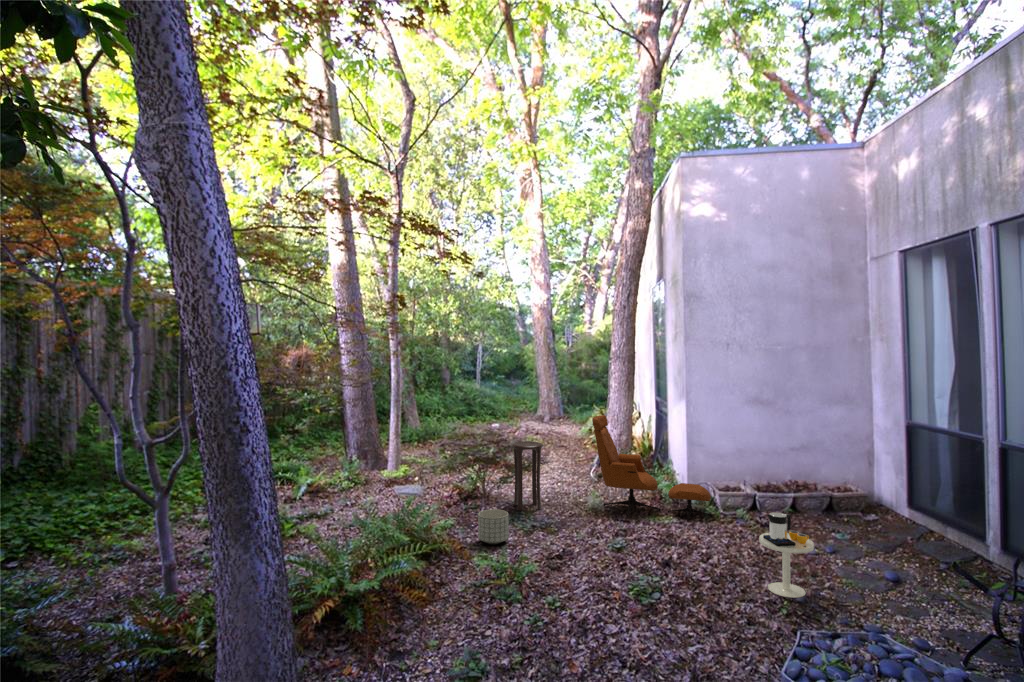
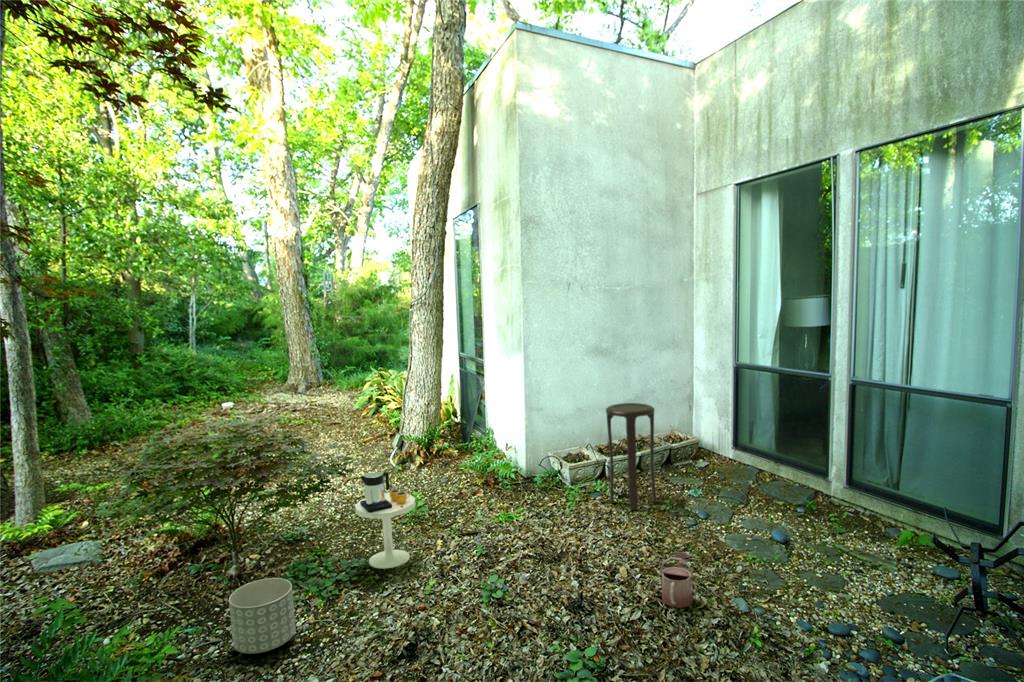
lounge chair: present [592,415,712,520] -> none [410,377,588,528]
stool: present [512,441,543,511] -> present [606,403,656,511]
side table: present [759,512,814,598] -> present [355,472,415,569]
watering can: none [717,540,743,572] -> present [660,552,694,608]

